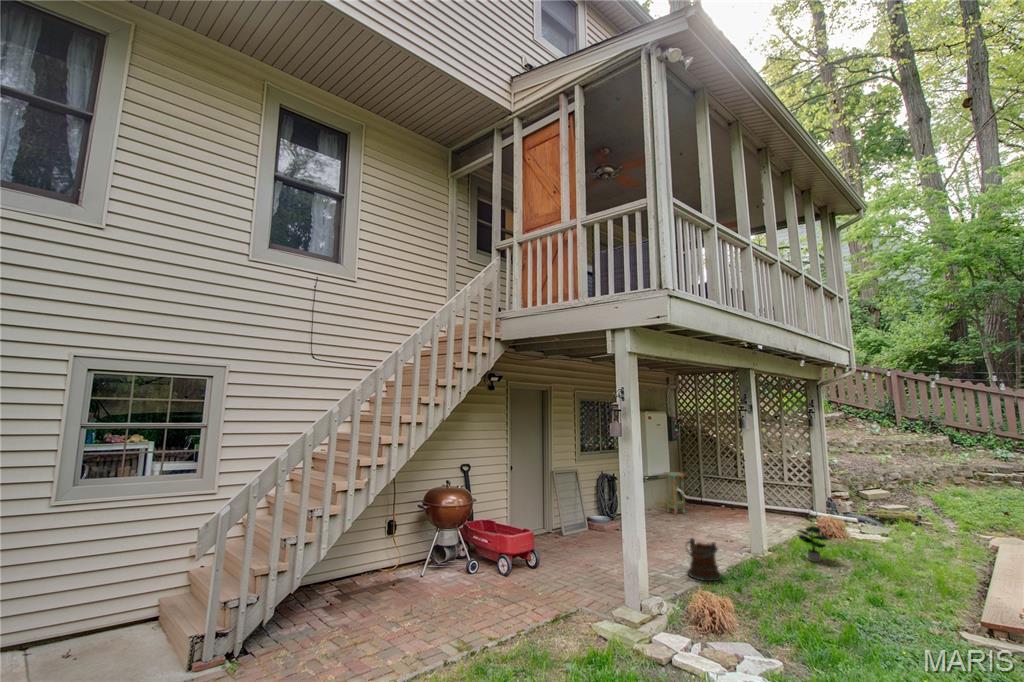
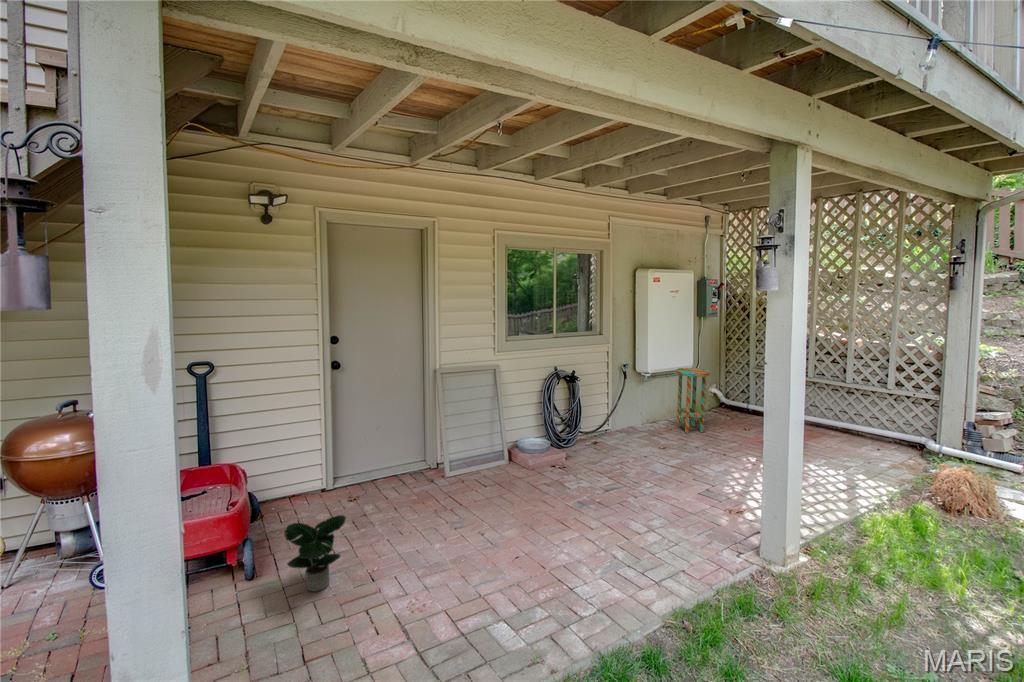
potted plant: present [798,527,830,562] -> present [284,515,346,591]
bucket: present [687,538,721,581] -> none [599,541,673,648]

